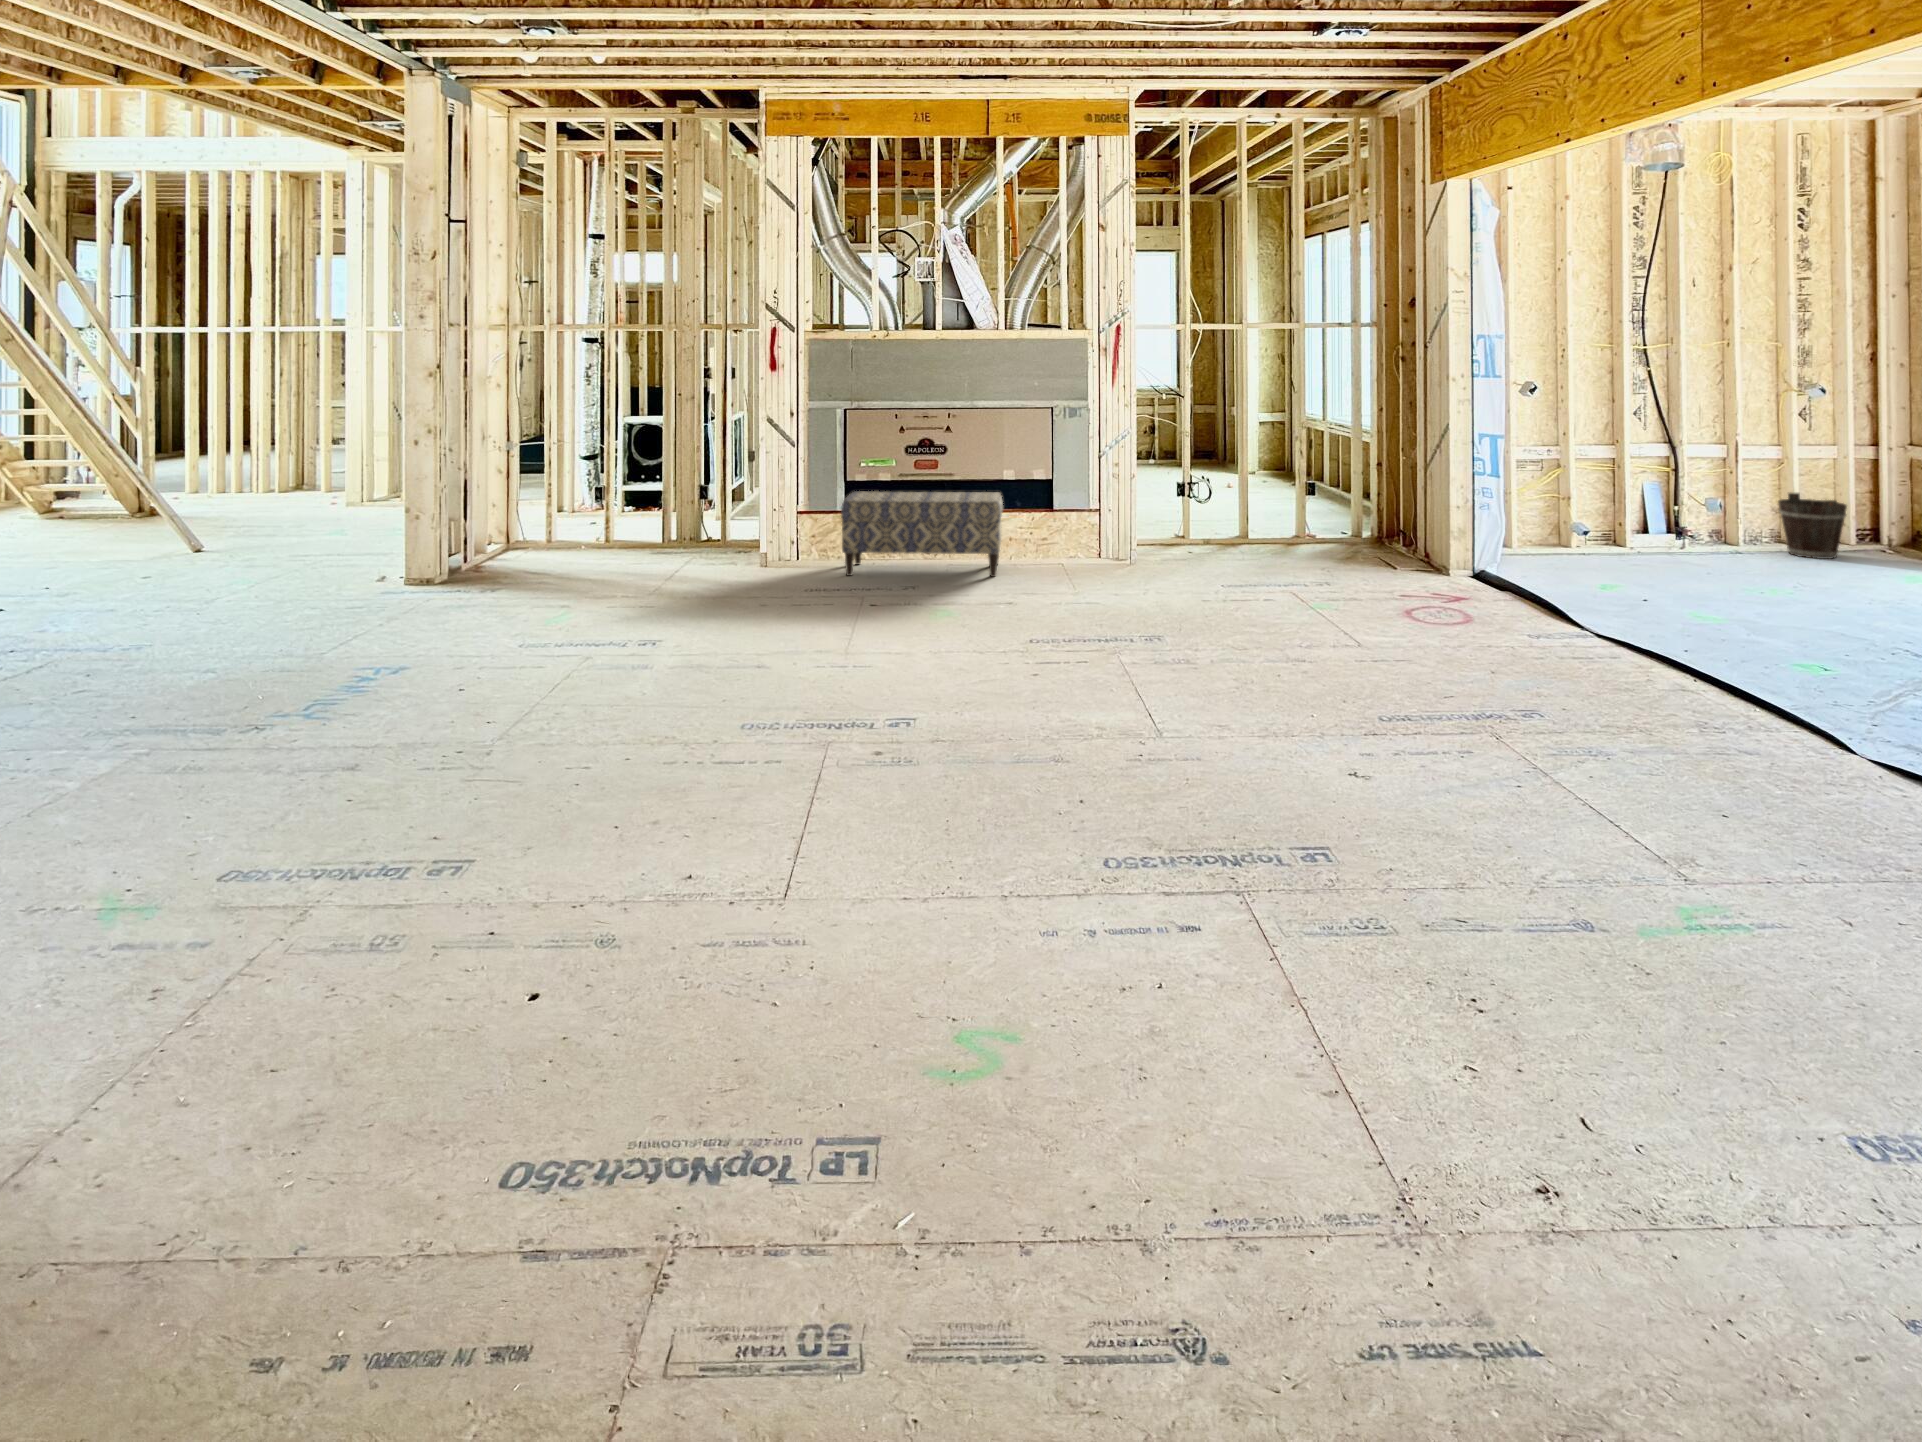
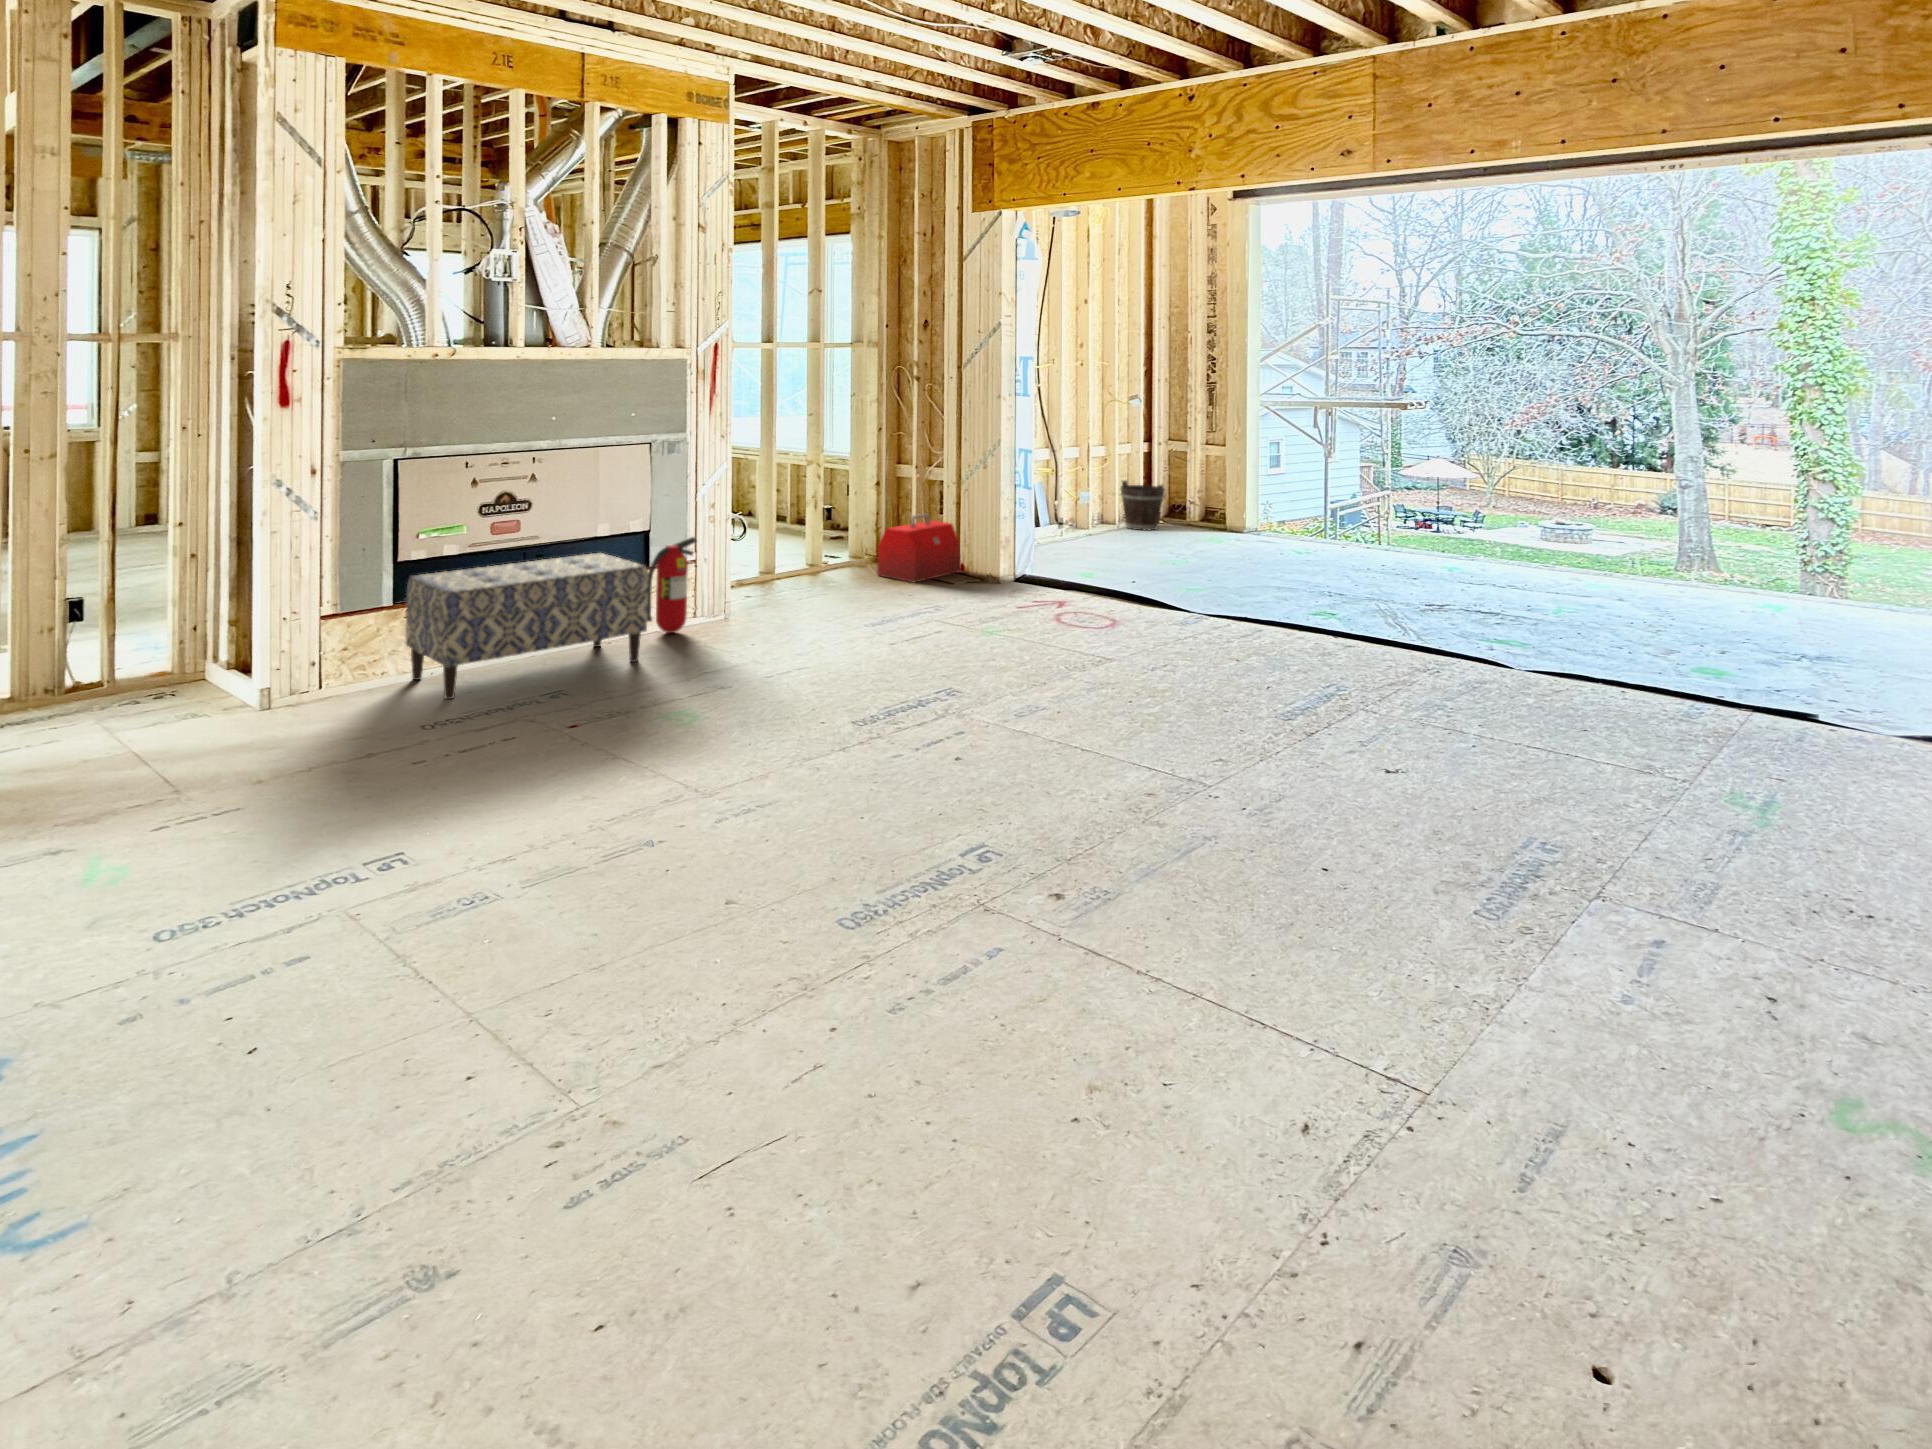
fire extinguisher: none [1037,489,1088,566] -> present [647,537,696,633]
toolbox: none [1338,498,1430,564] -> present [877,513,960,582]

